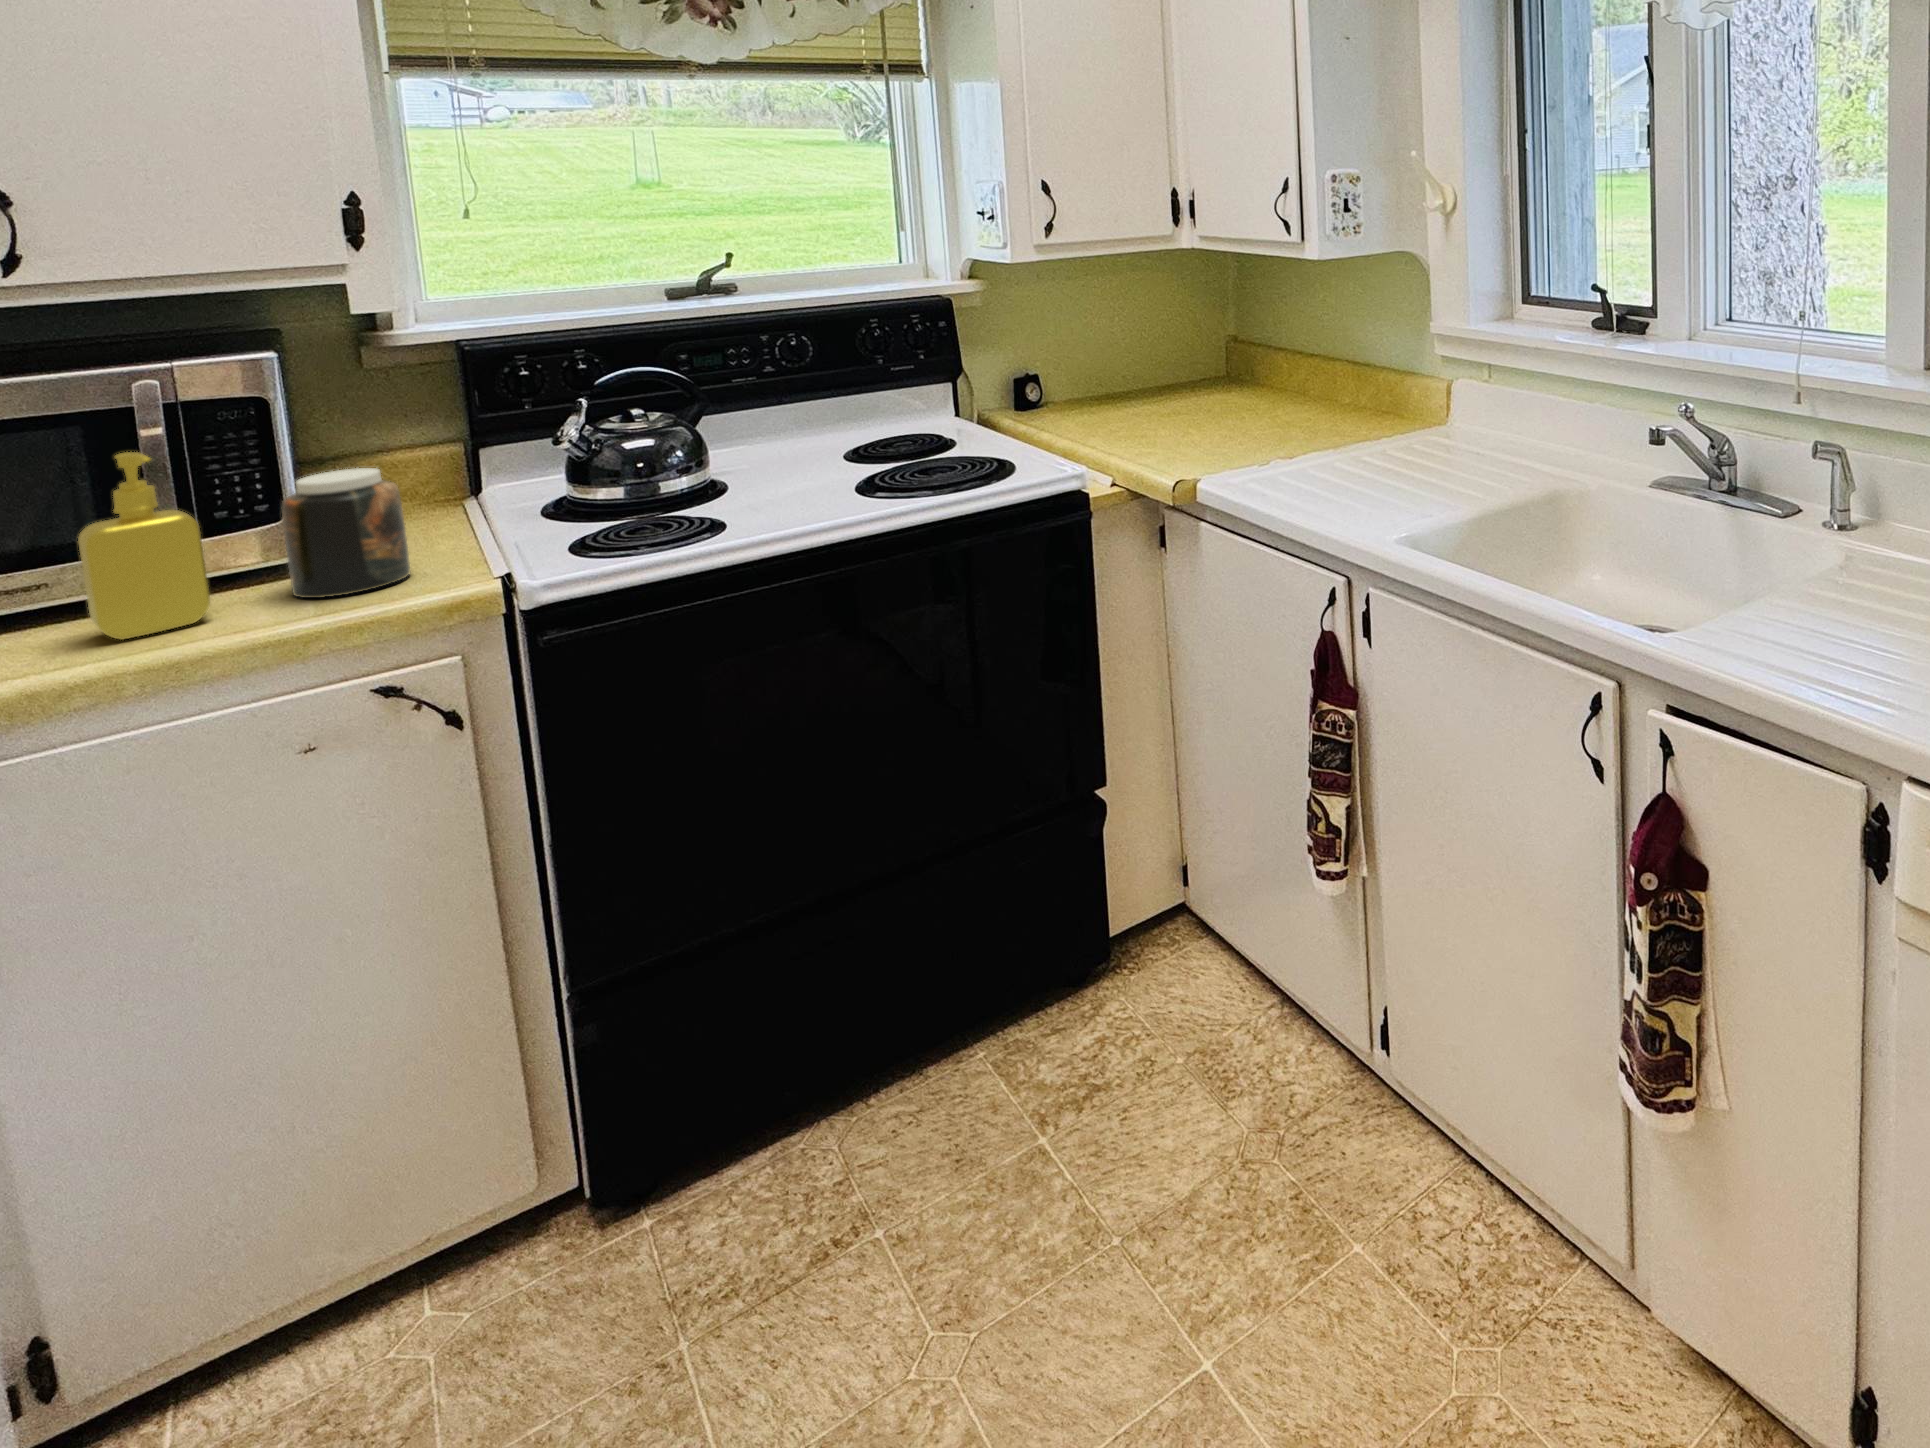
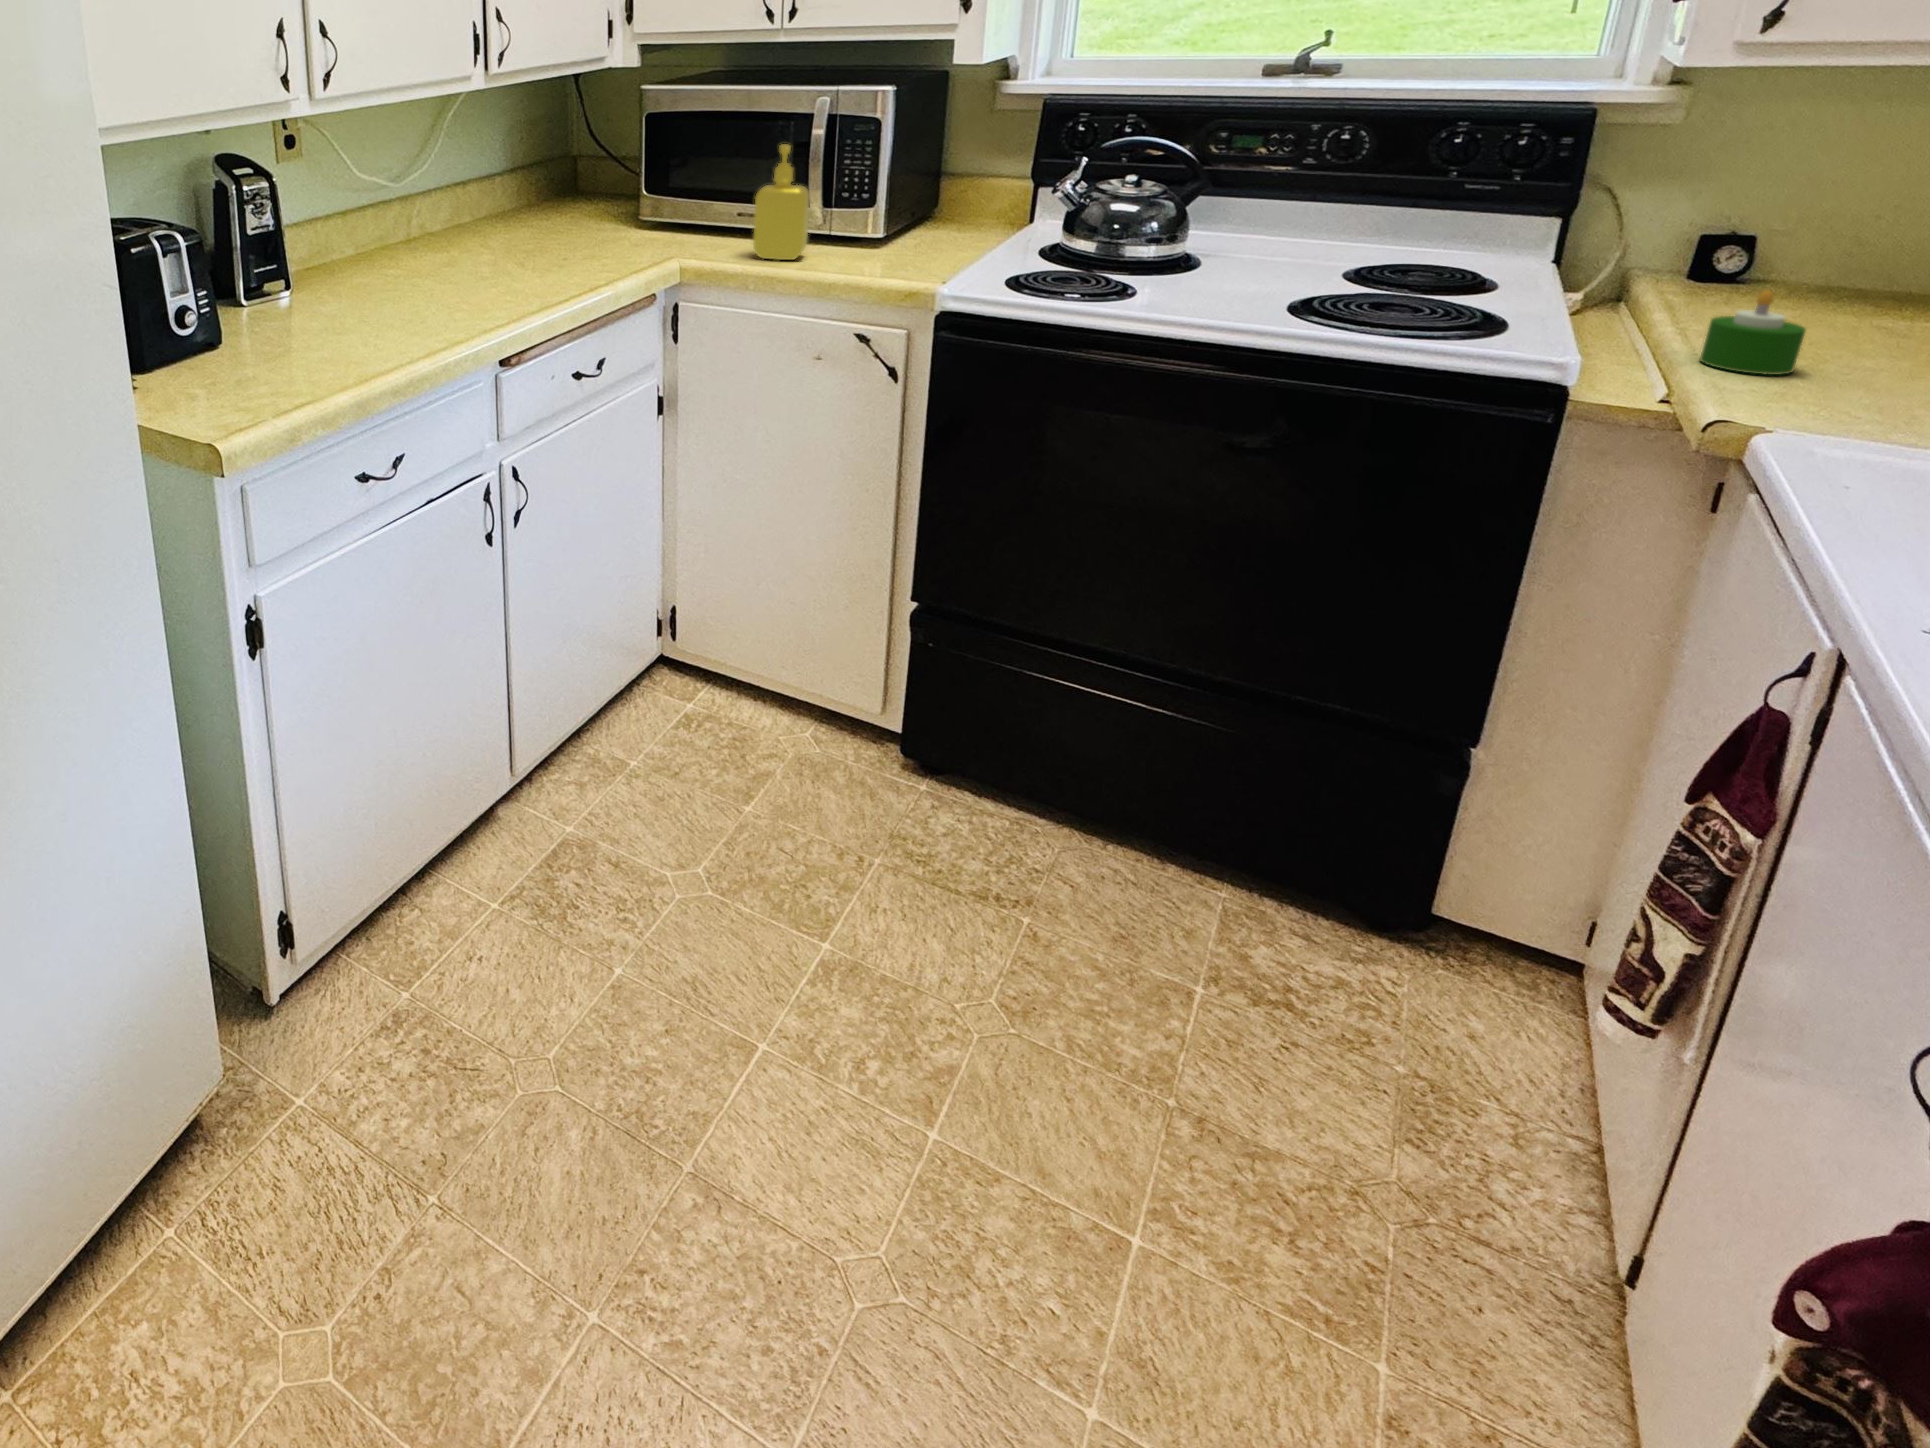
candle: none [1113,401,1158,457] -> present [1700,290,1806,375]
jar: present [282,468,410,598] -> none [848,181,917,268]

